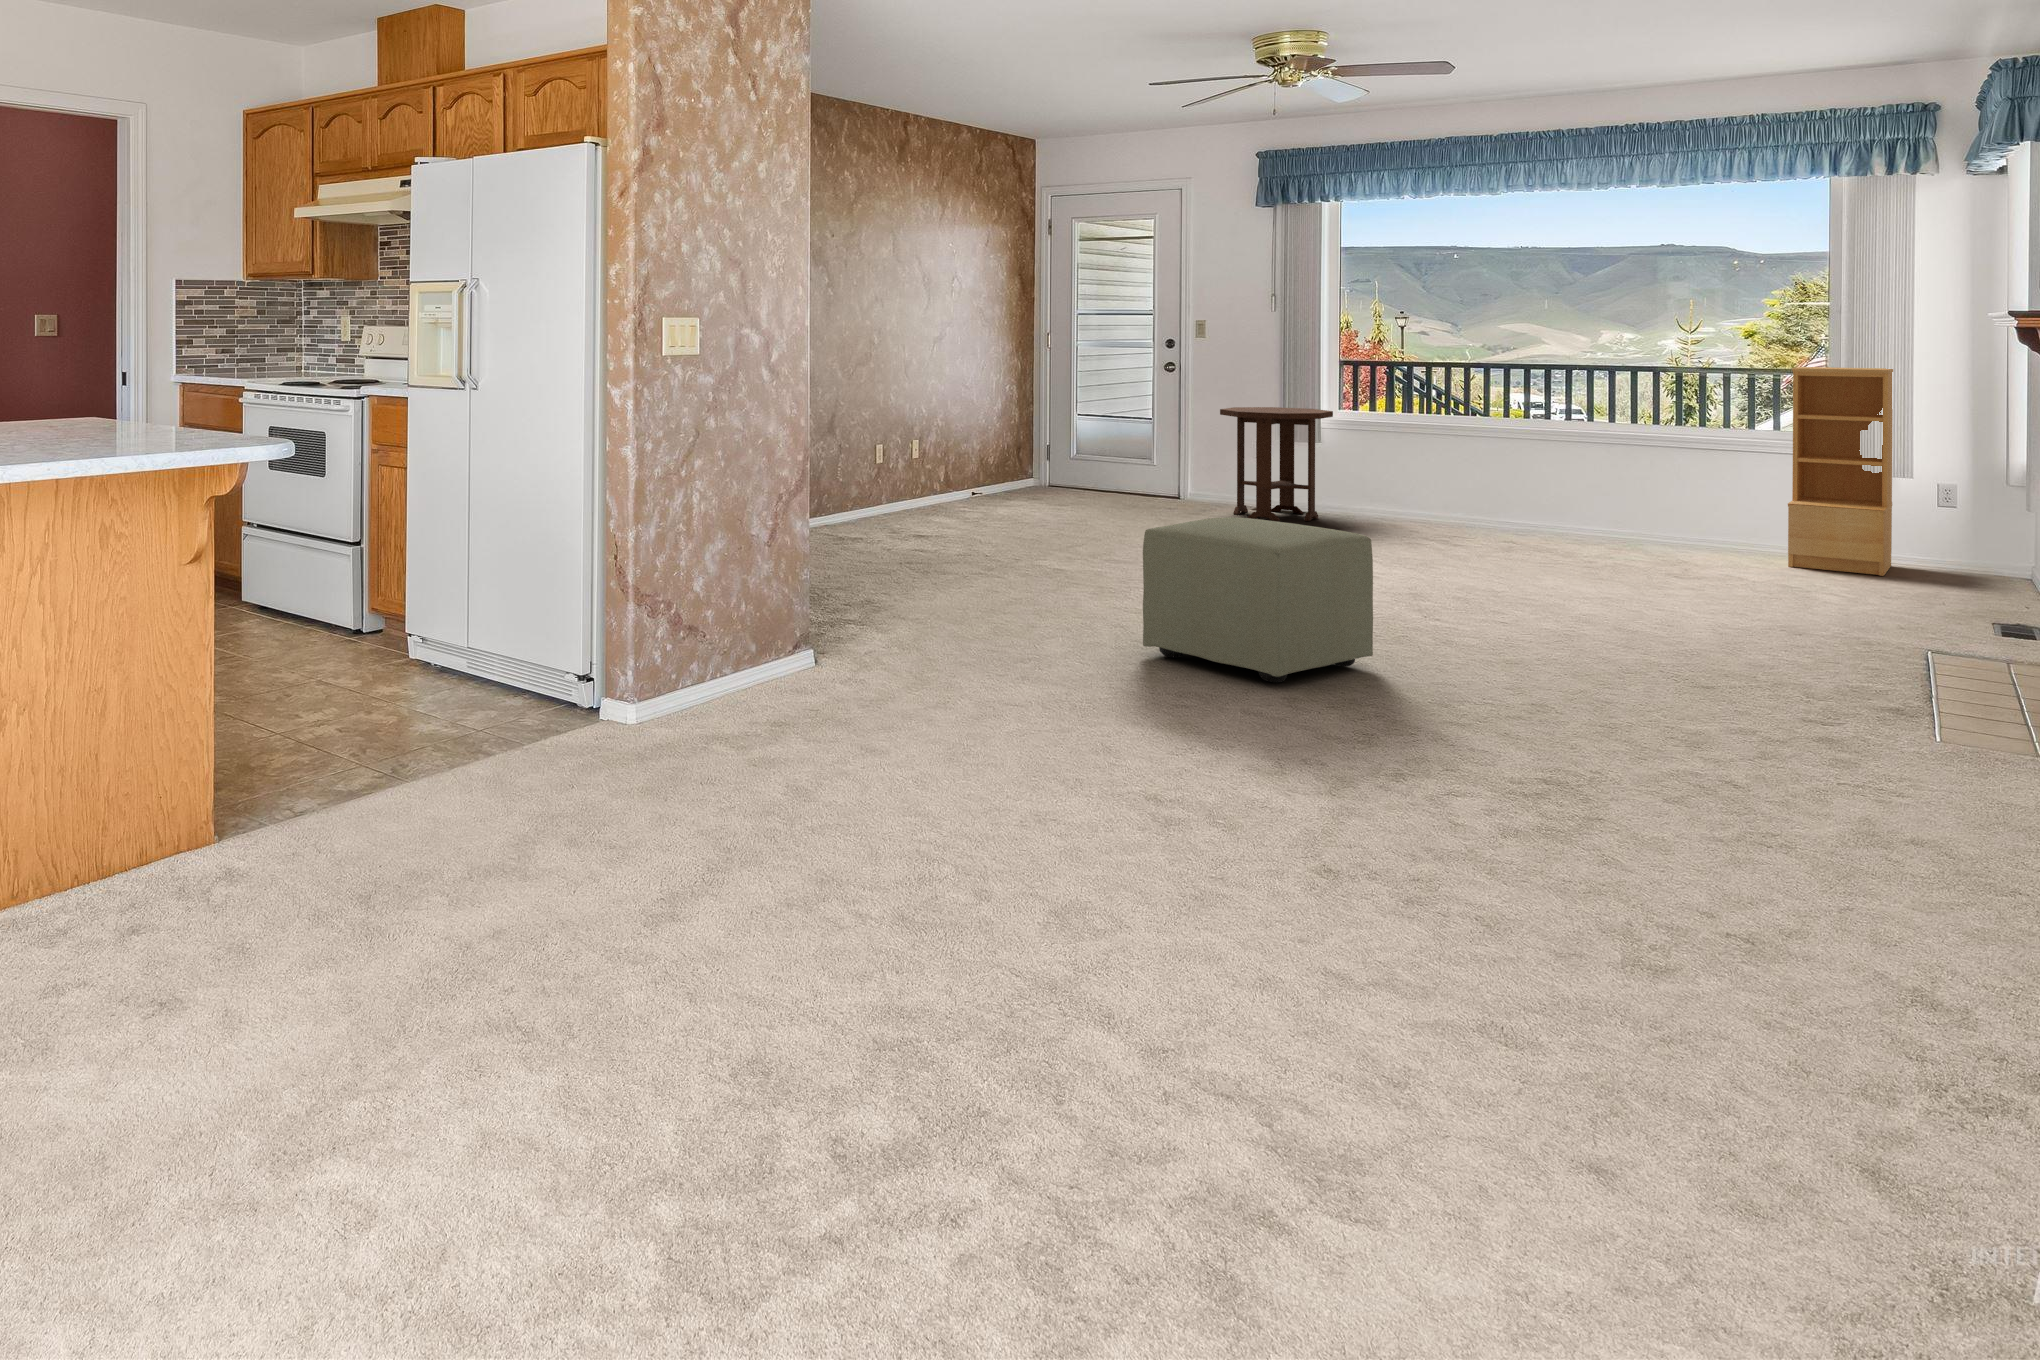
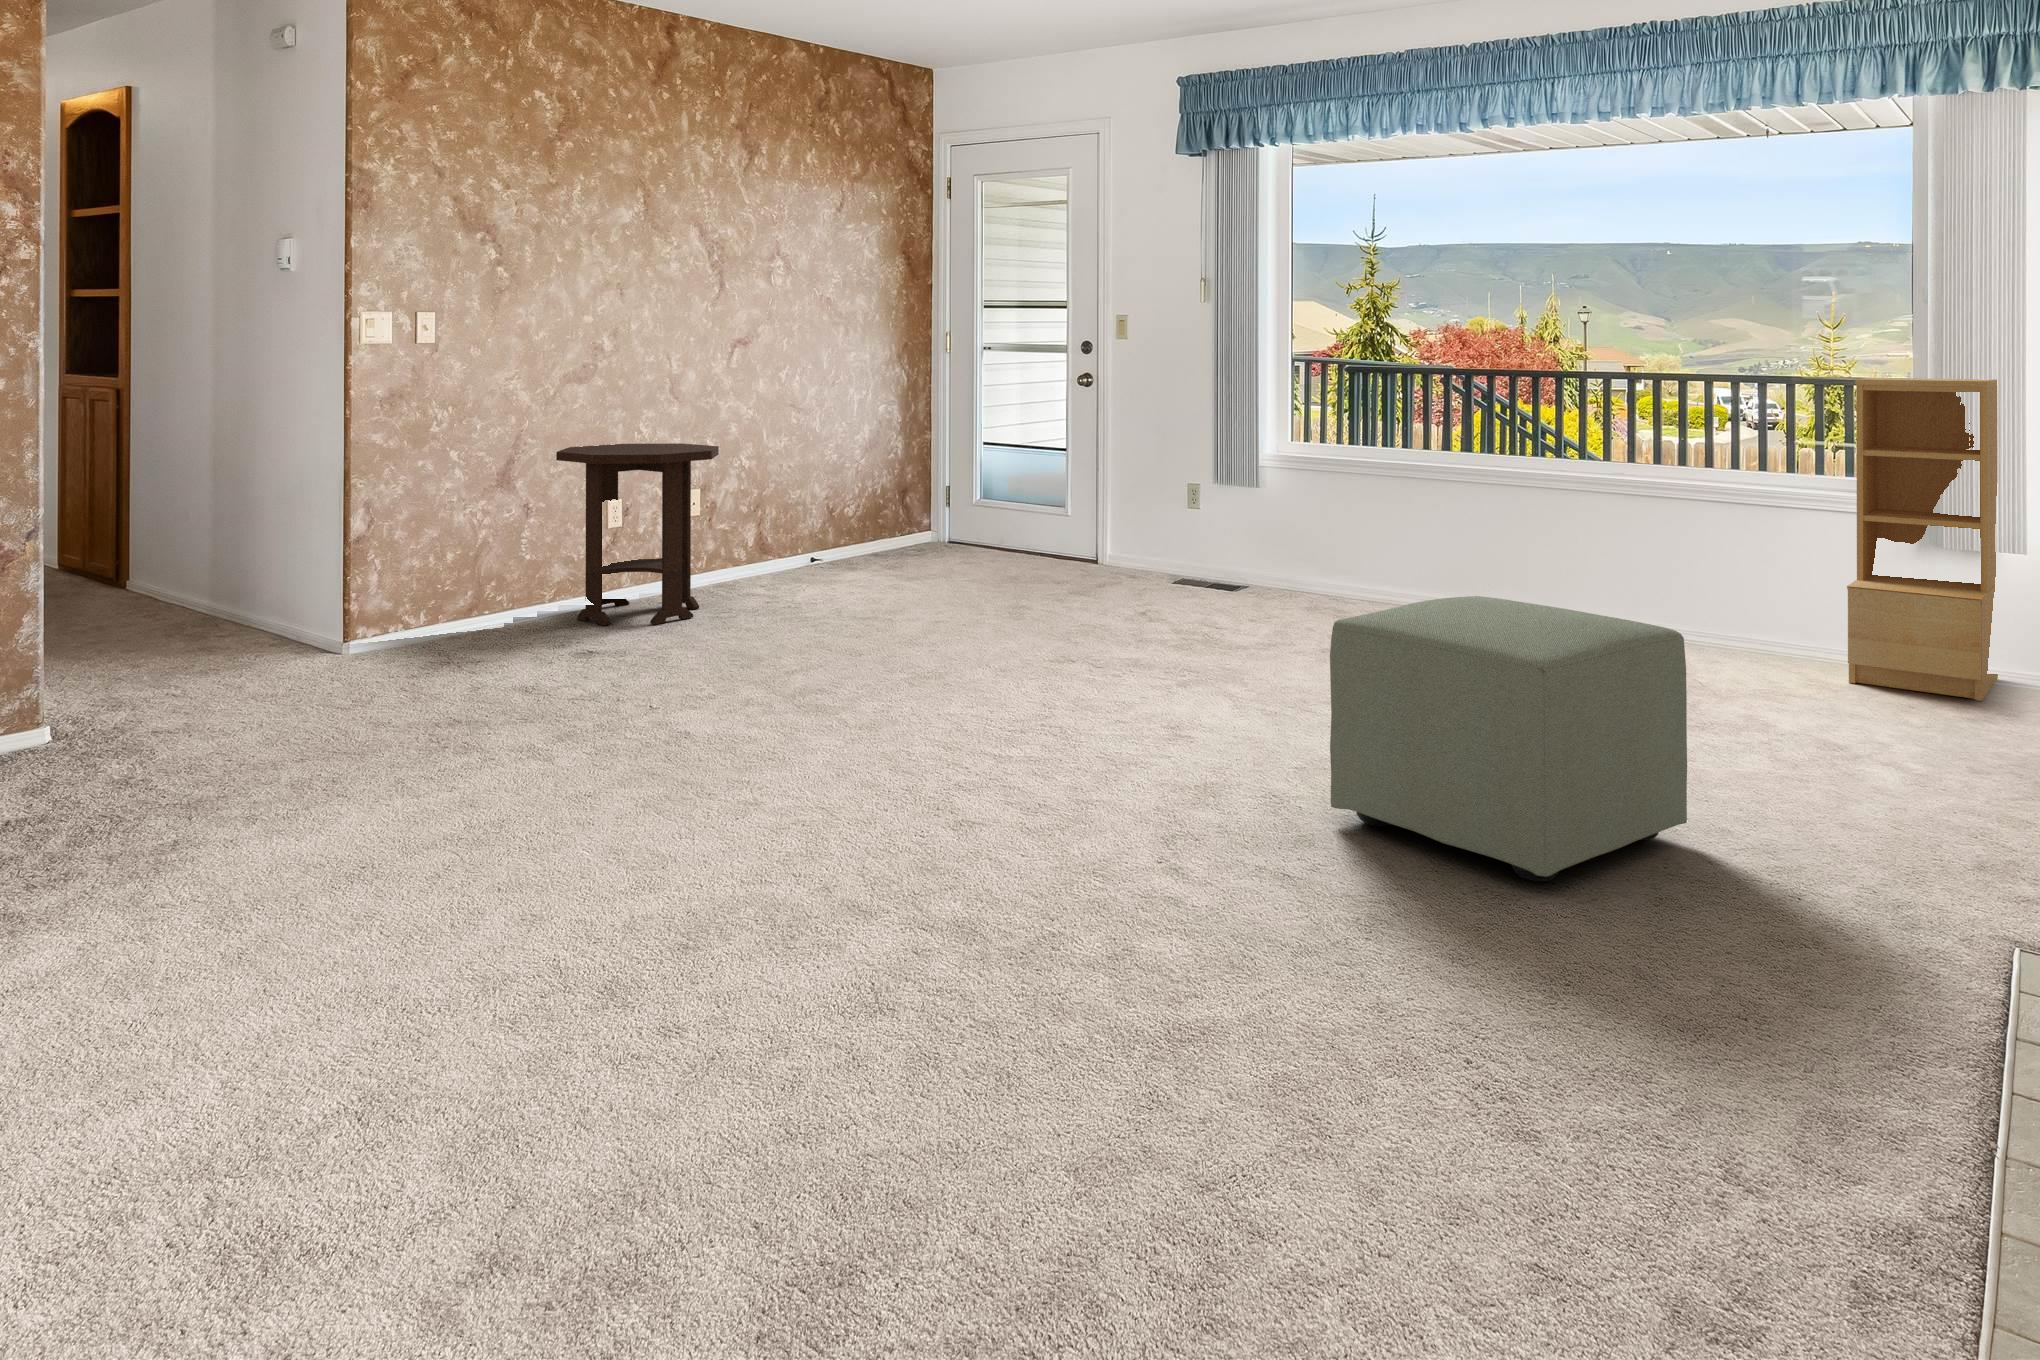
side table: present [1220,407,1333,521] -> present [556,443,719,625]
ottoman: present [1143,517,1373,682] -> present [1330,596,1687,881]

